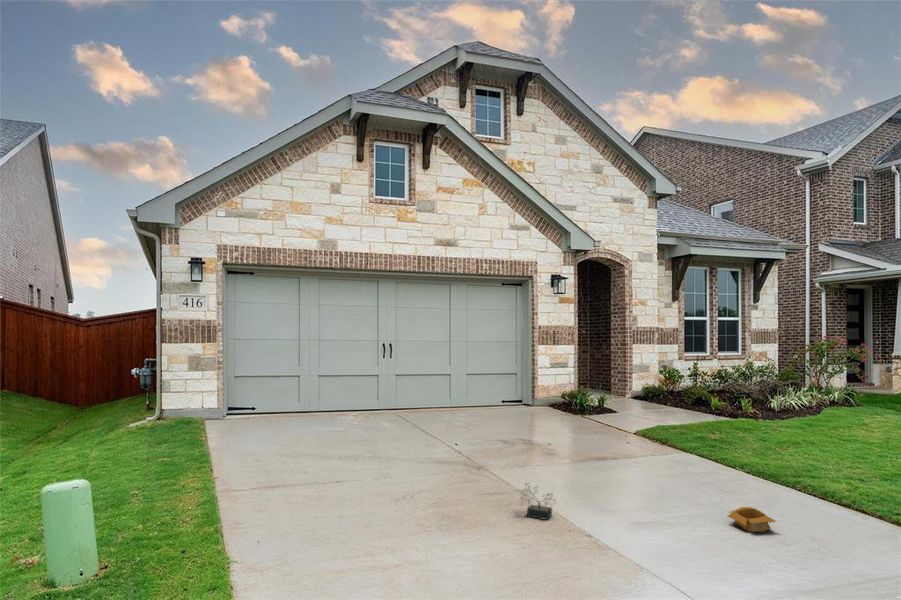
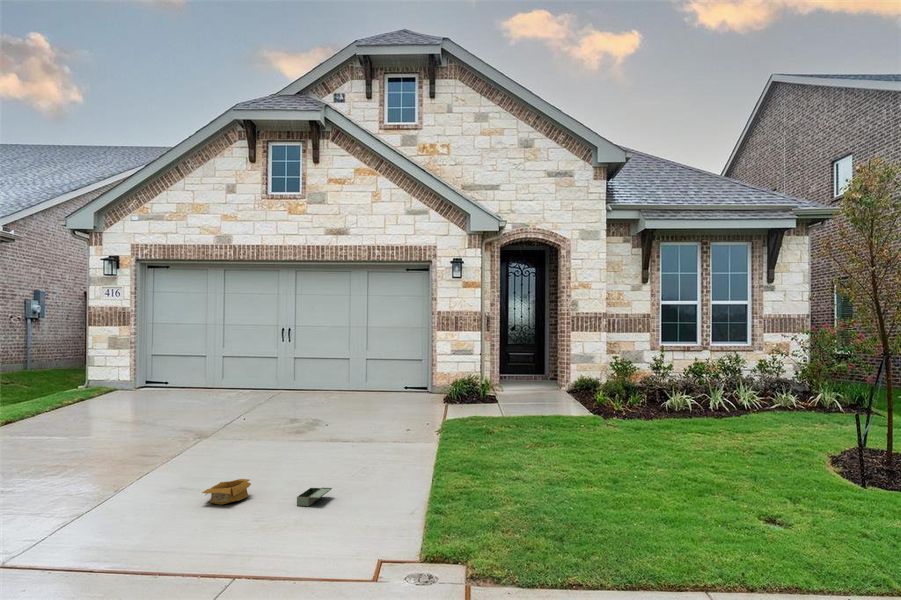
decorative plant: present [522,483,555,520] -> none [70,439,102,475]
toolbox: none [791,507,830,525] -> present [297,488,332,506]

